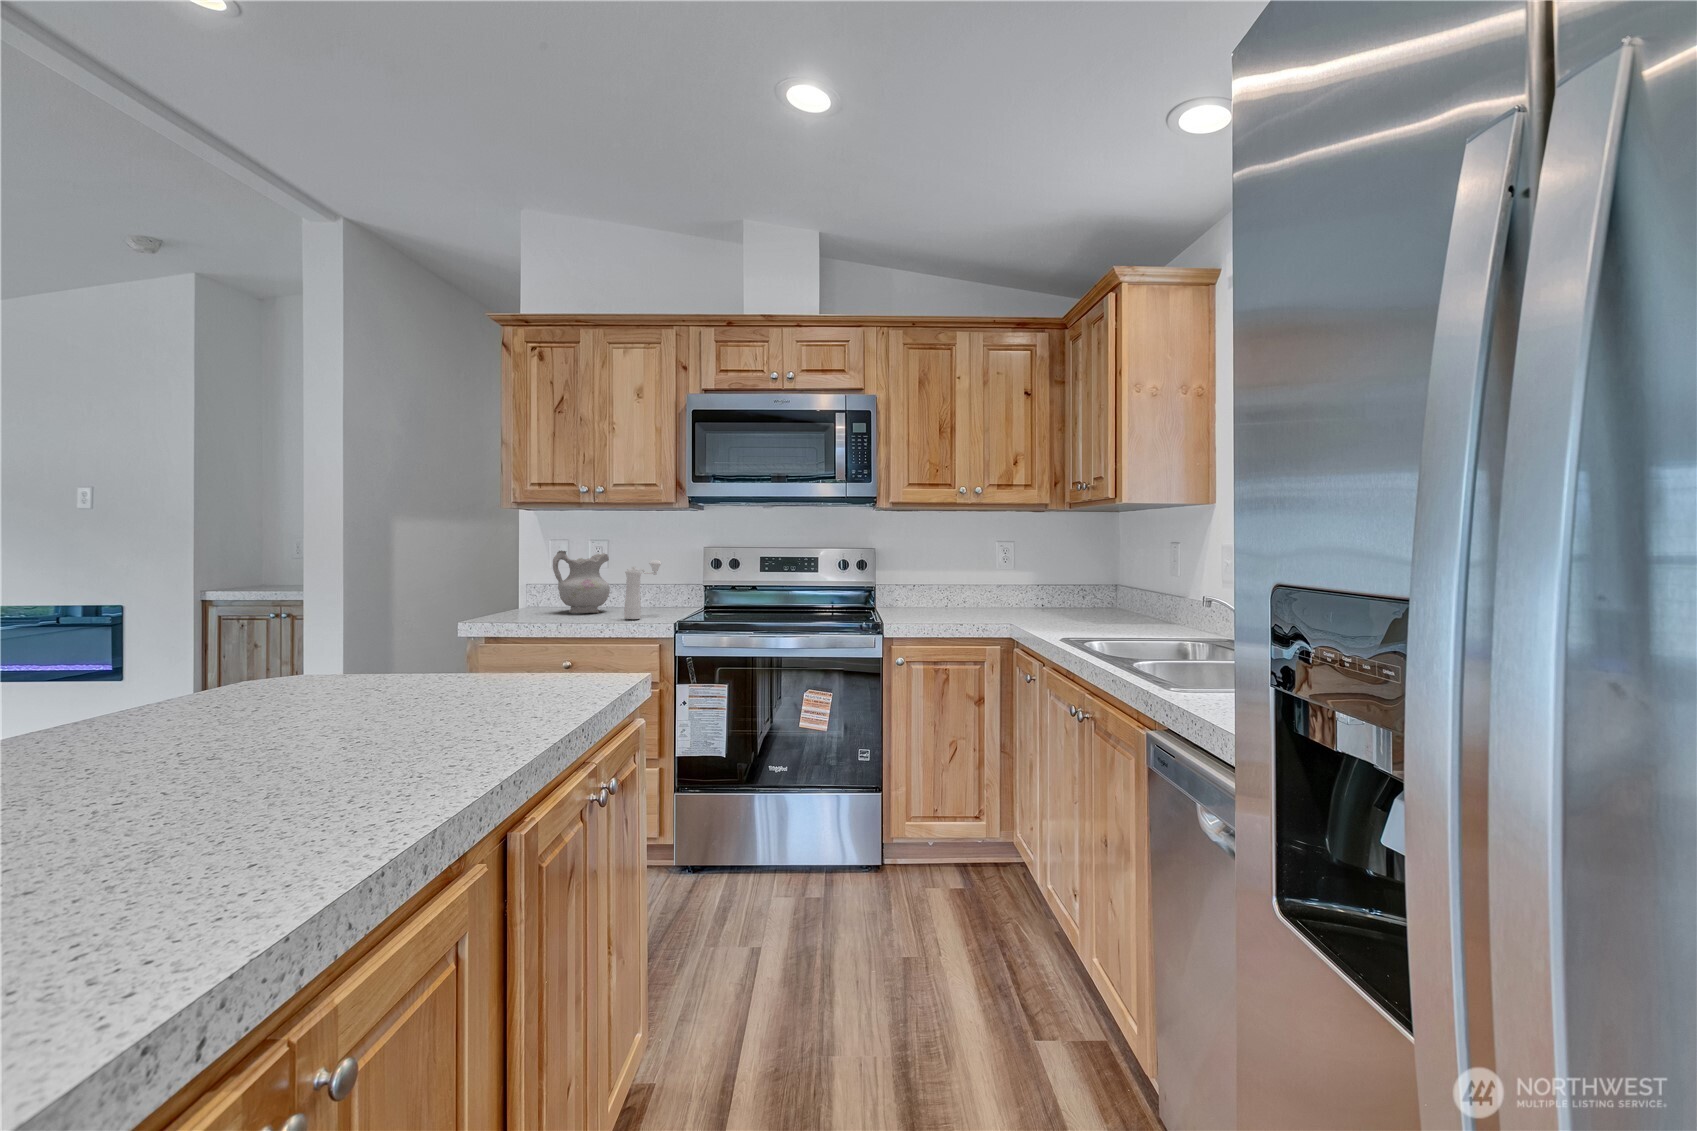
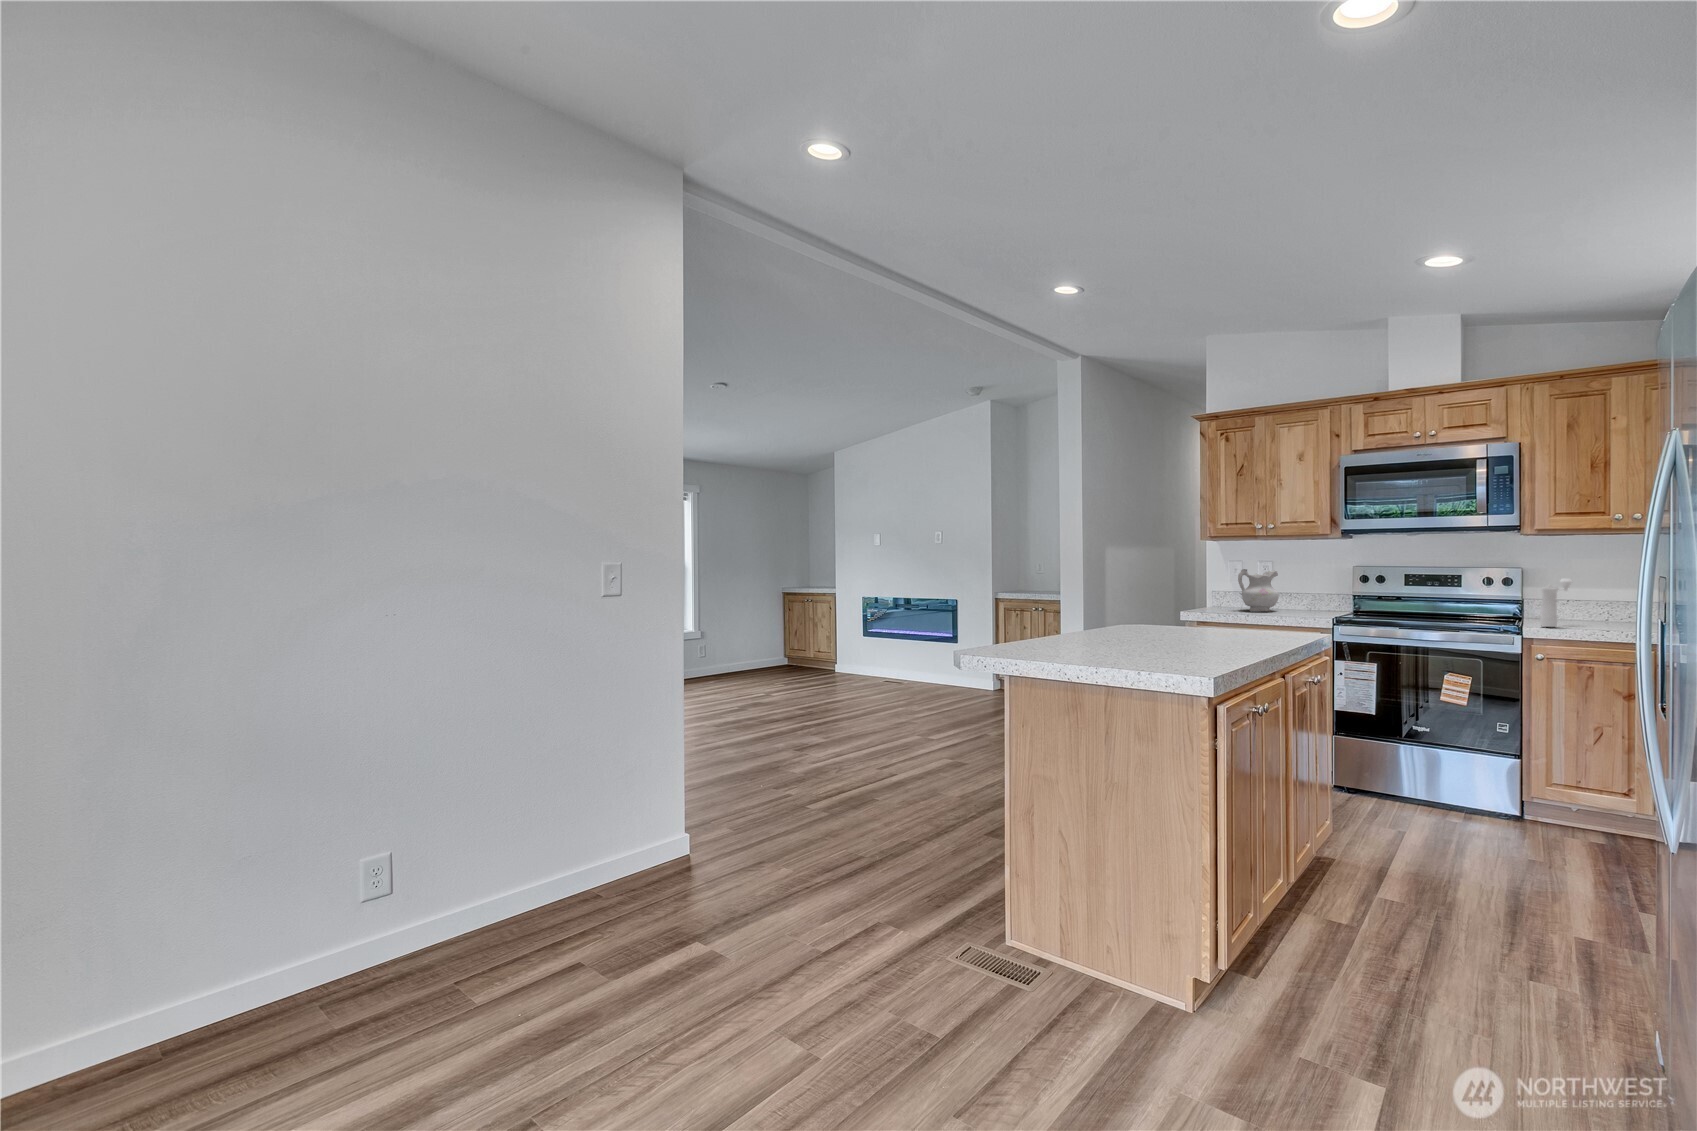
pepper mill: present [624,560,661,619] -> present [1540,579,1572,627]

